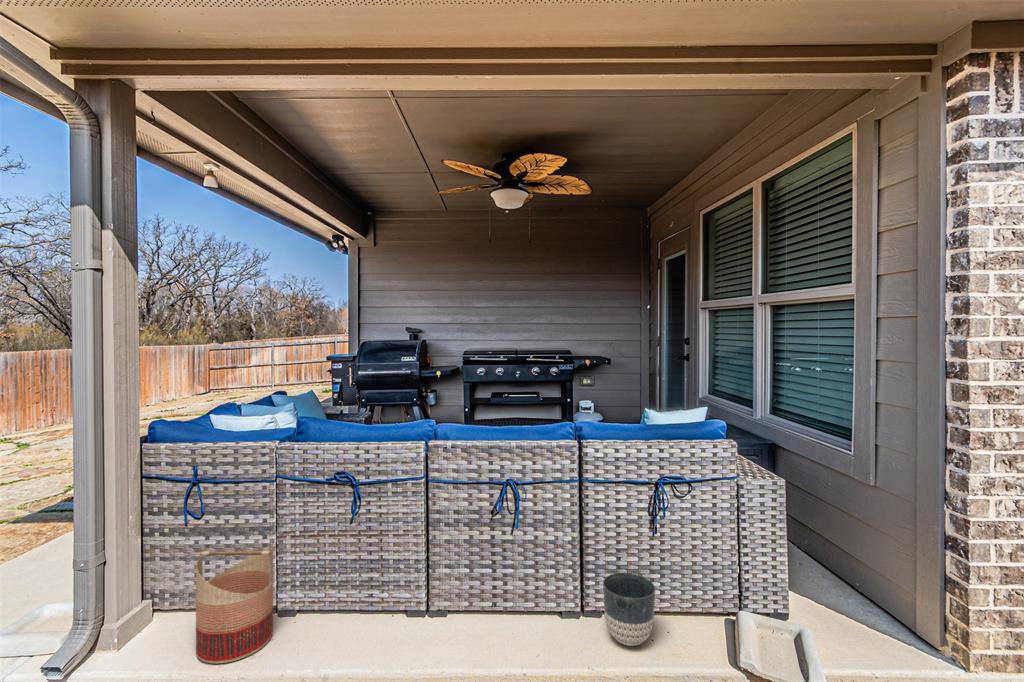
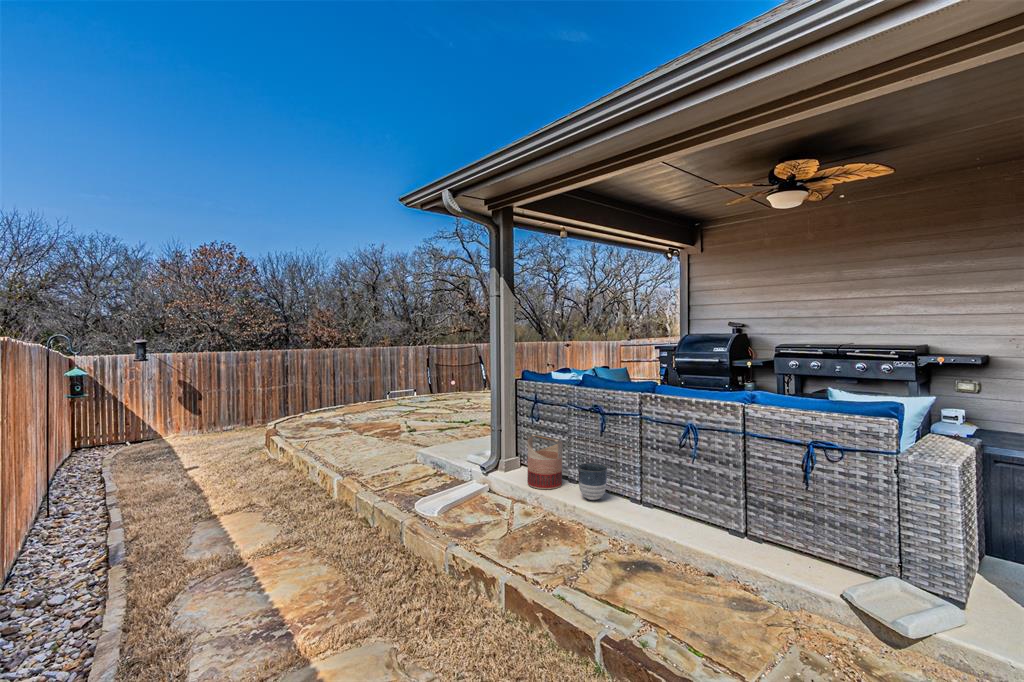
planter: present [603,573,655,646] -> present [578,463,607,500]

